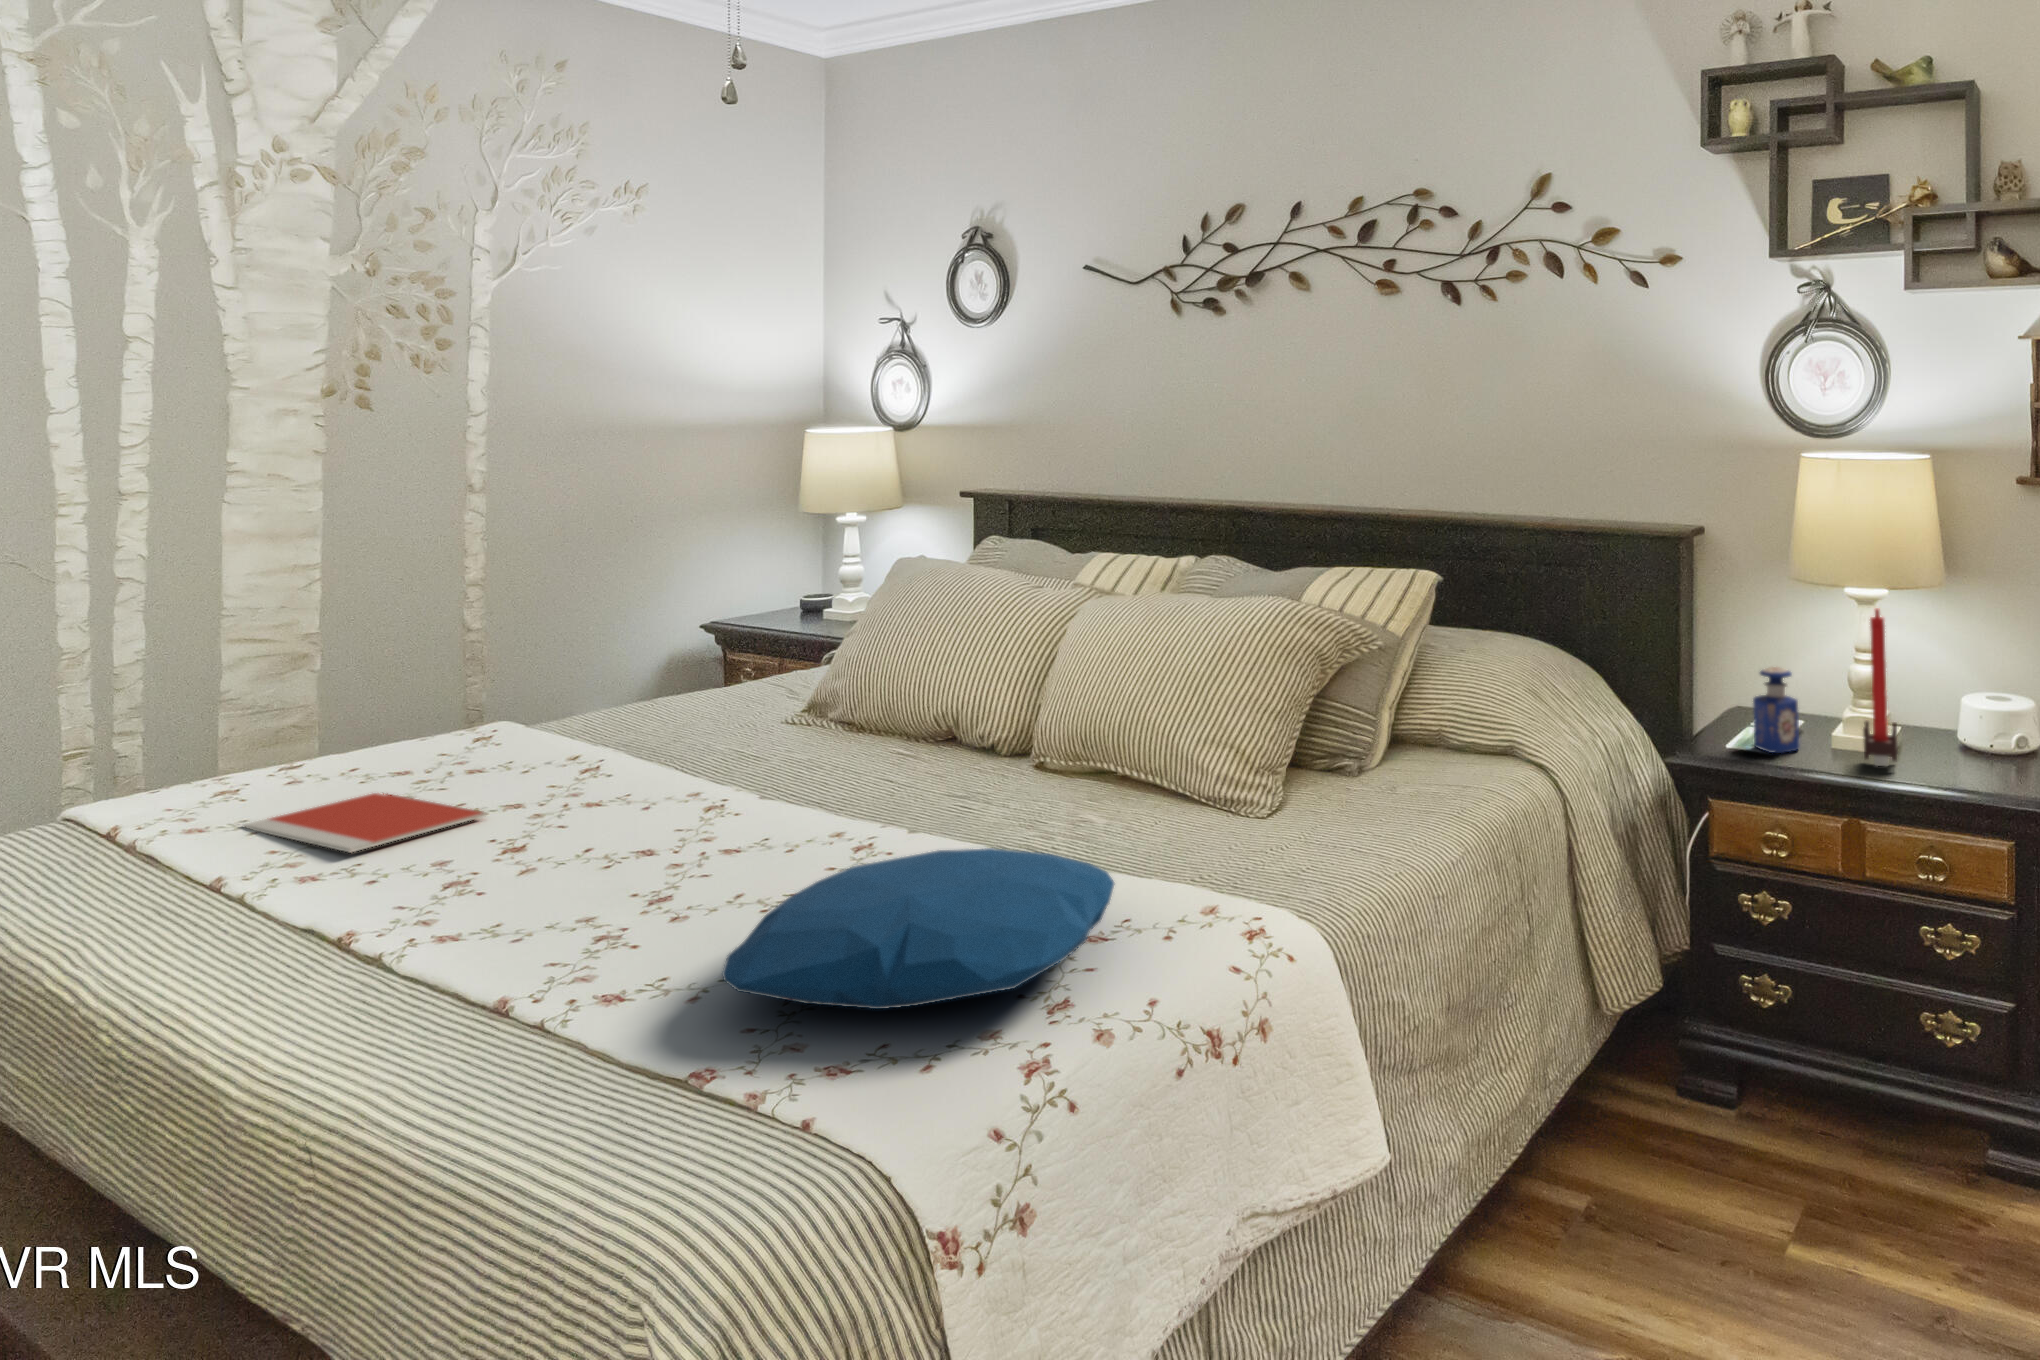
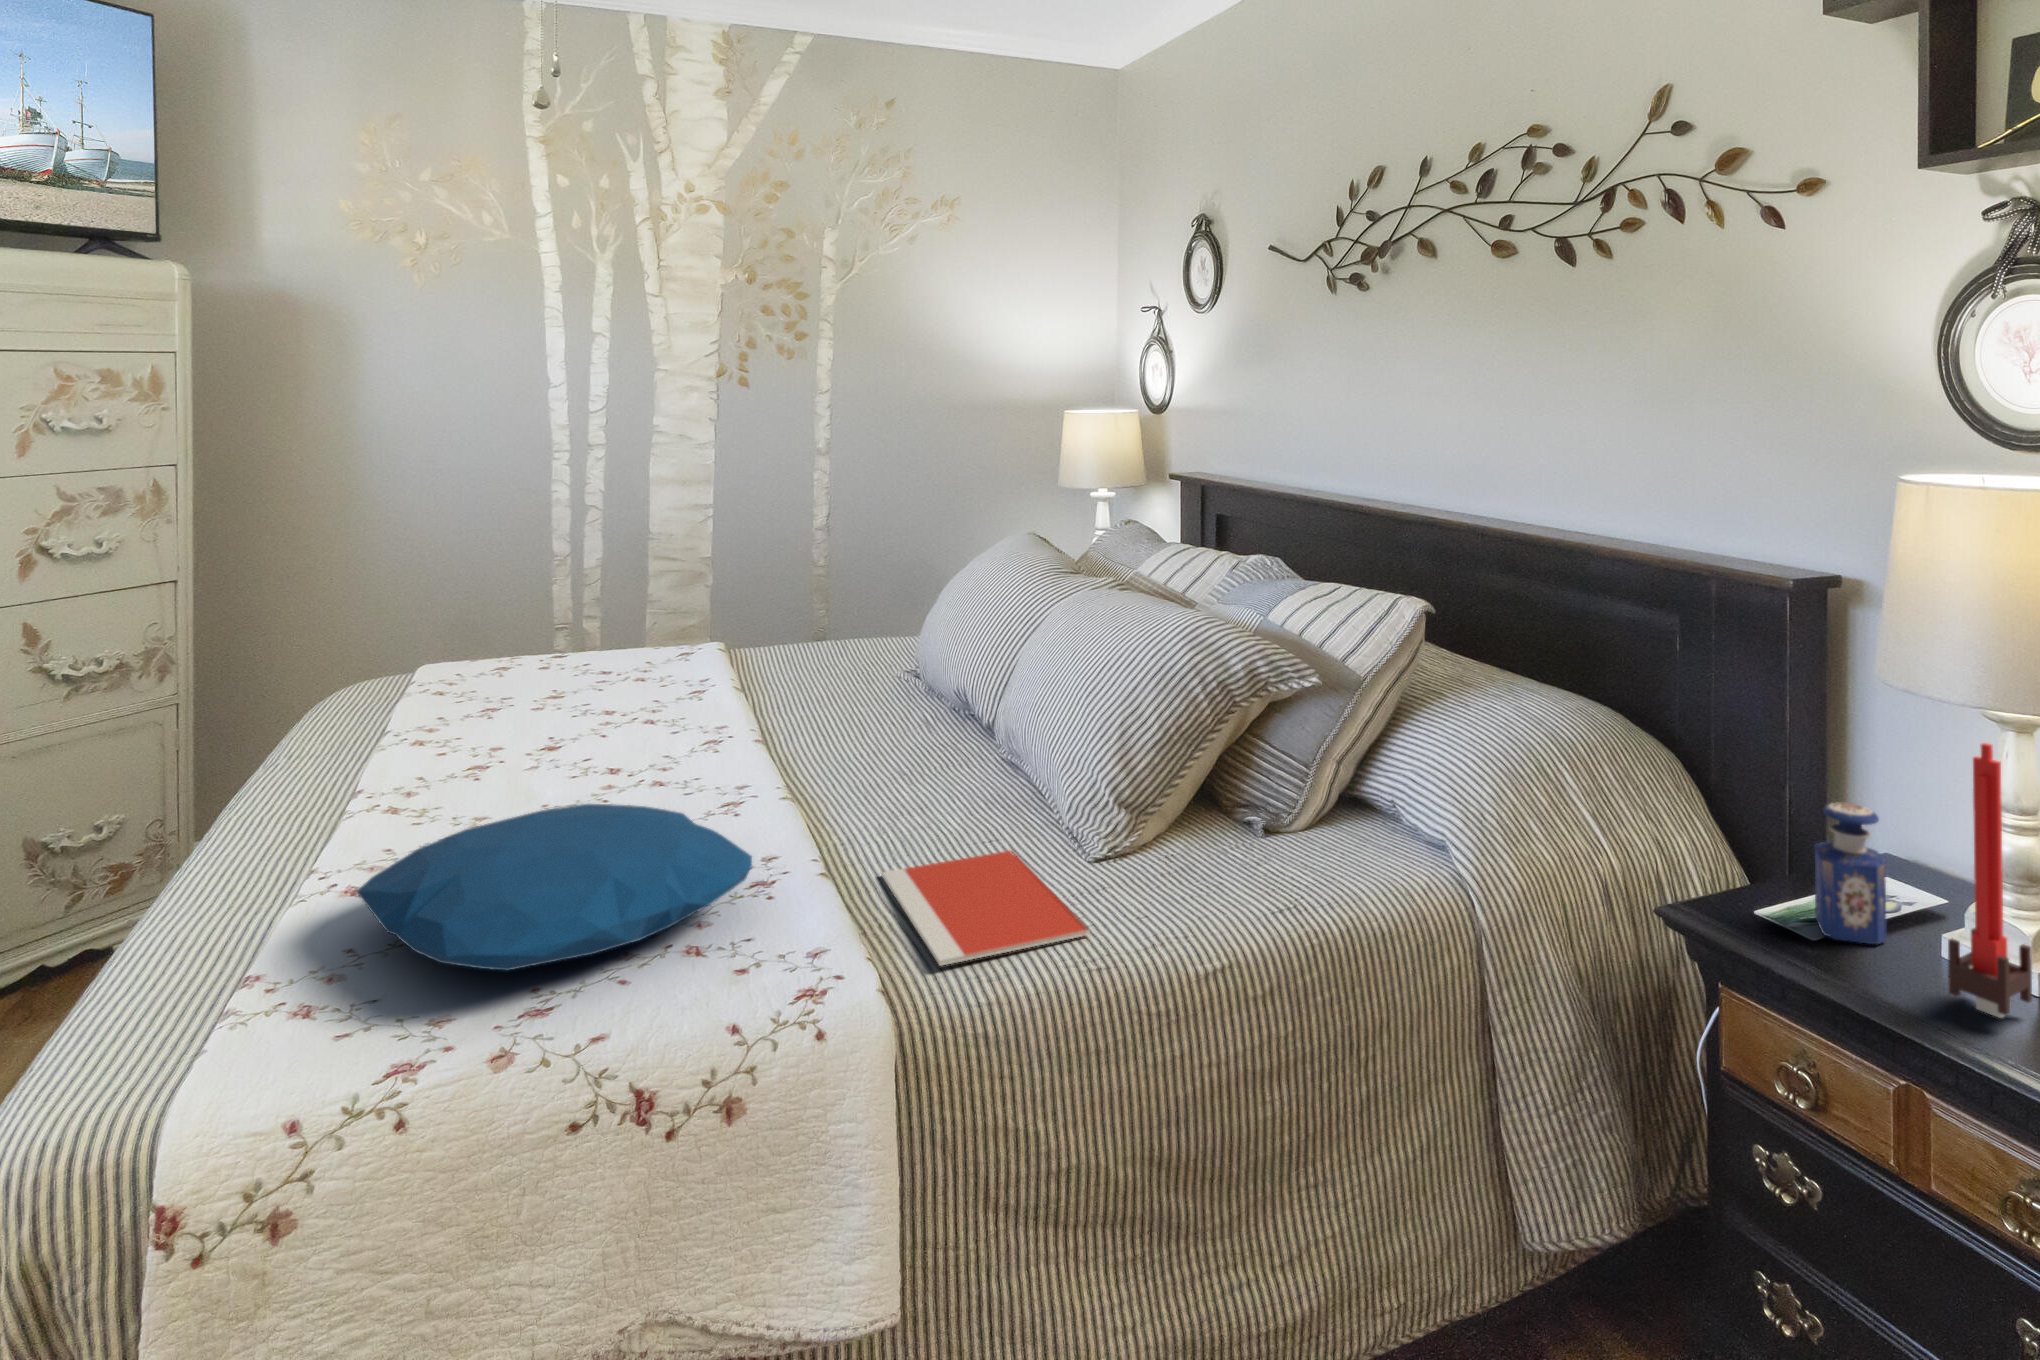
notebook: present [243,793,486,853] -> present [882,850,1090,966]

